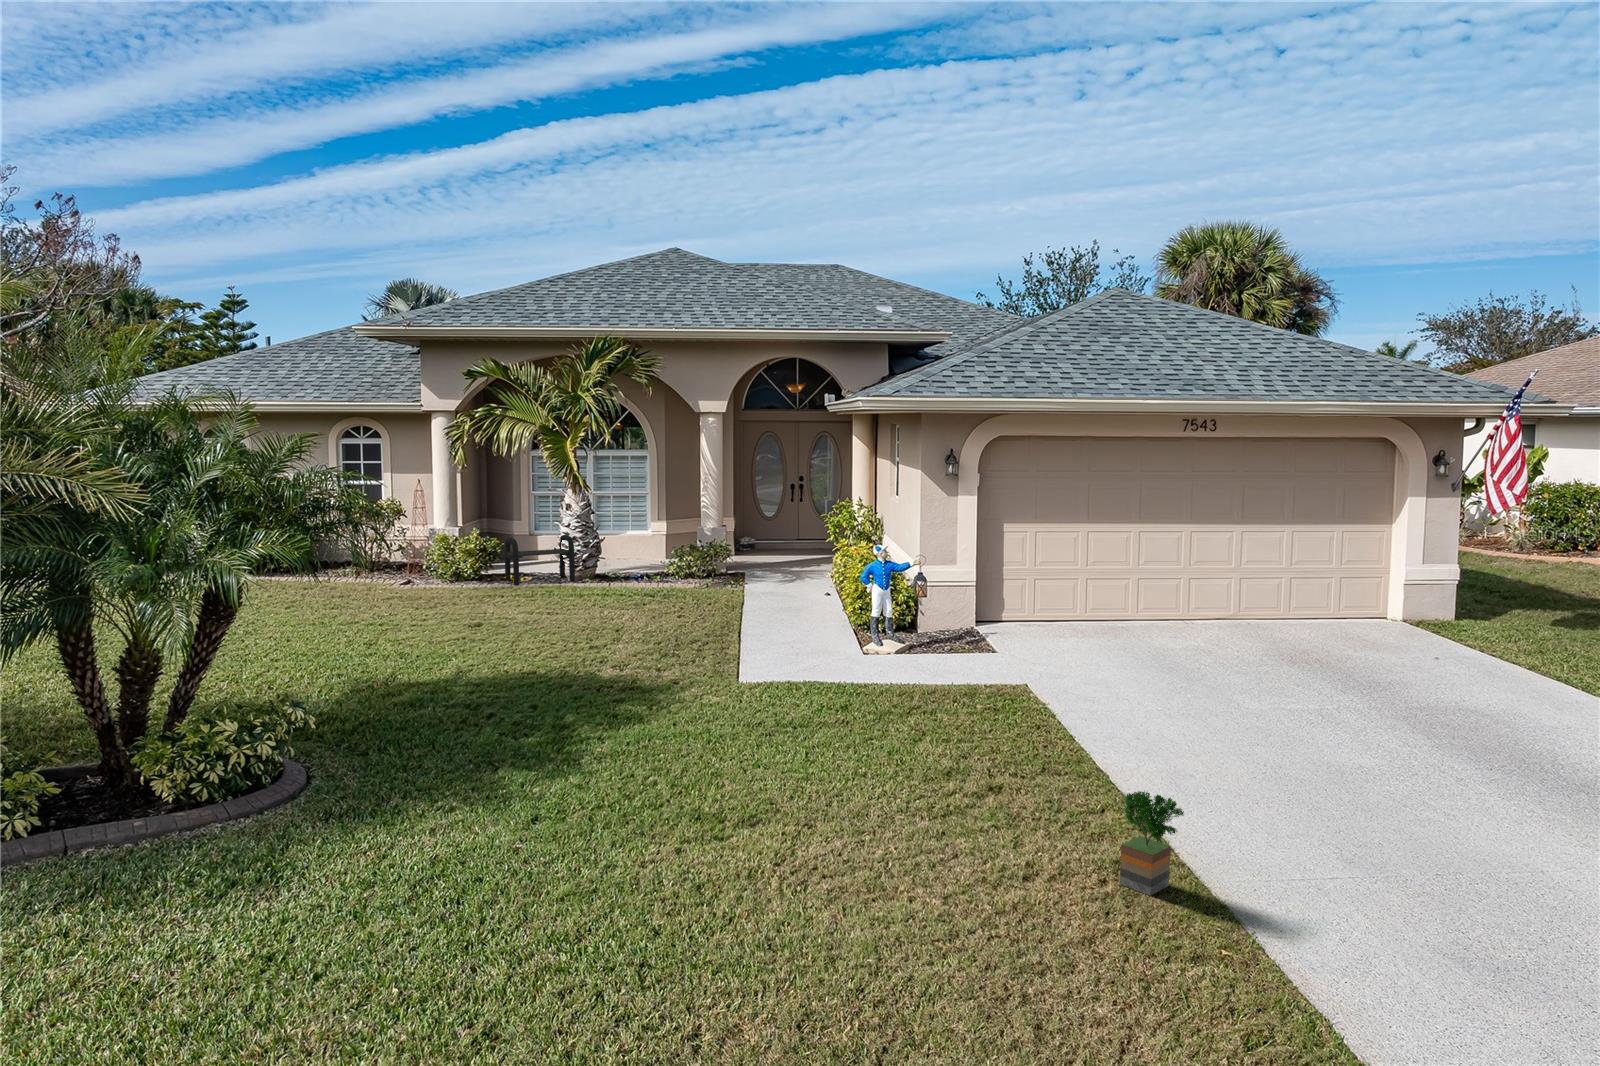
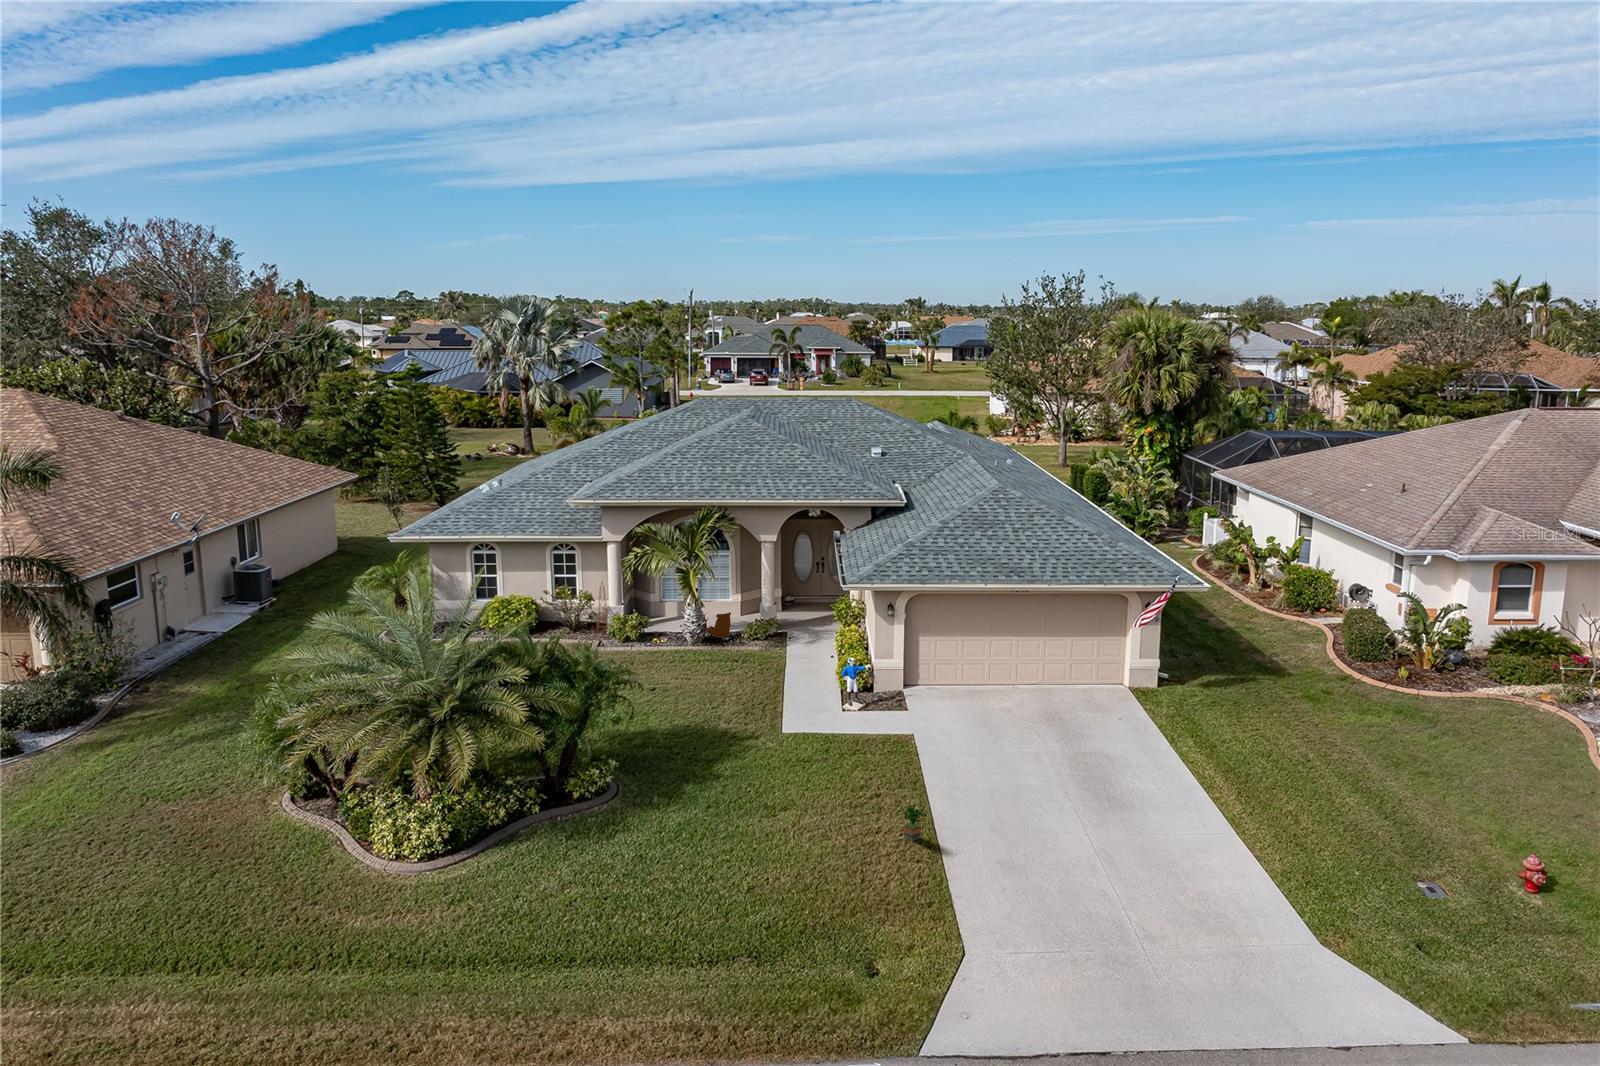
lounge chair: none [597,522,644,584] -> present [705,612,731,646]
bench: present [505,535,575,585] -> none [653,616,693,648]

